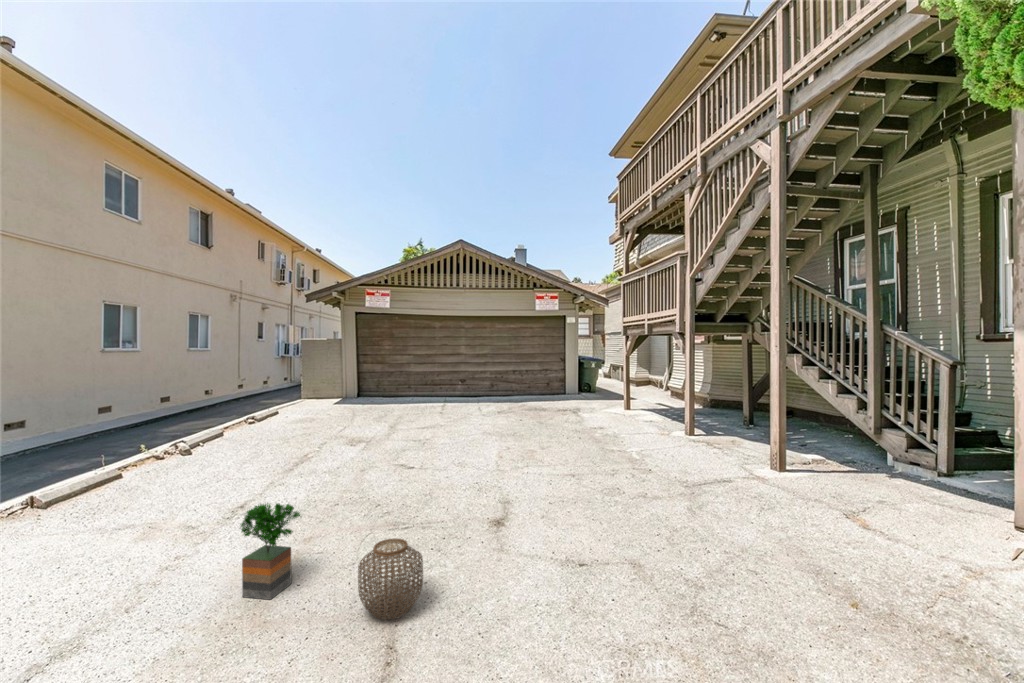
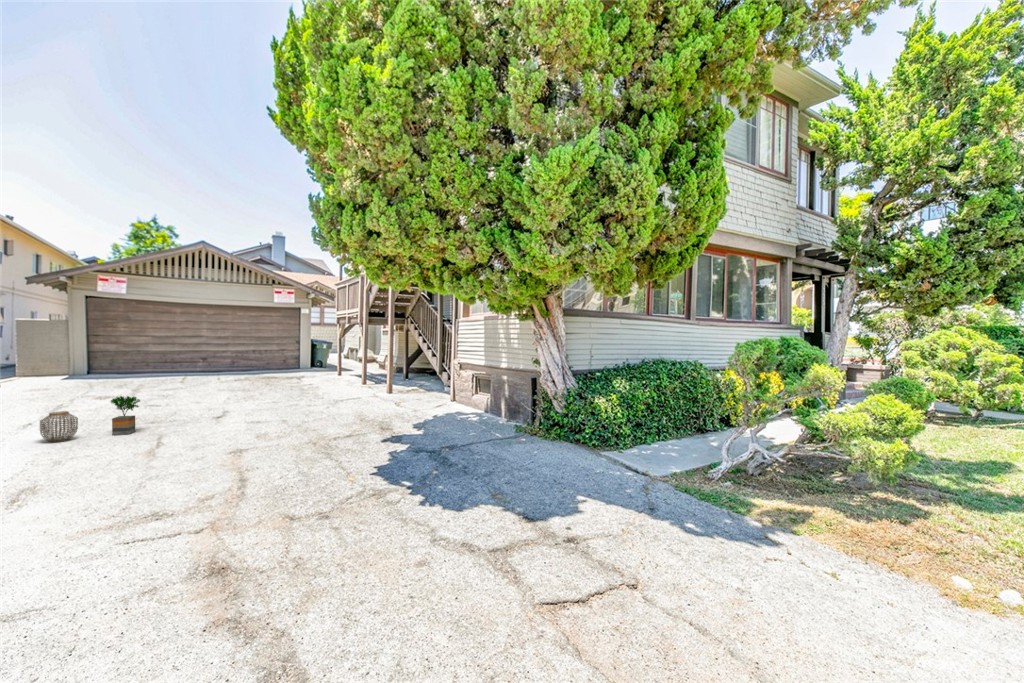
woven basket: present [358,538,423,619] -> present [40,411,78,442]

